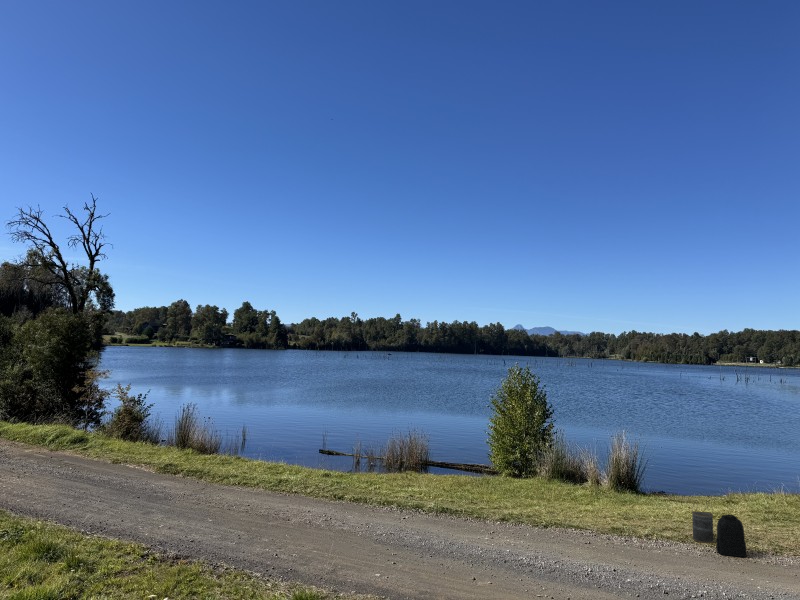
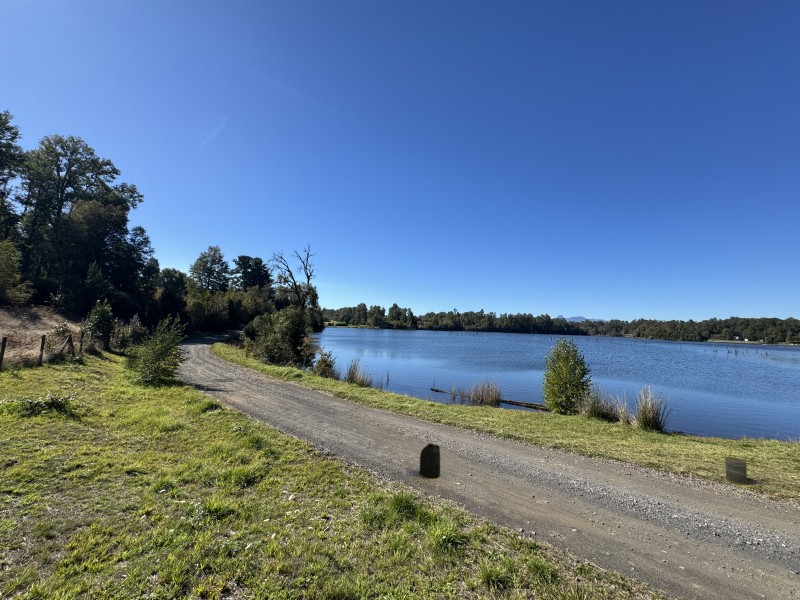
backpack: present [716,514,747,557] -> present [419,443,440,478]

